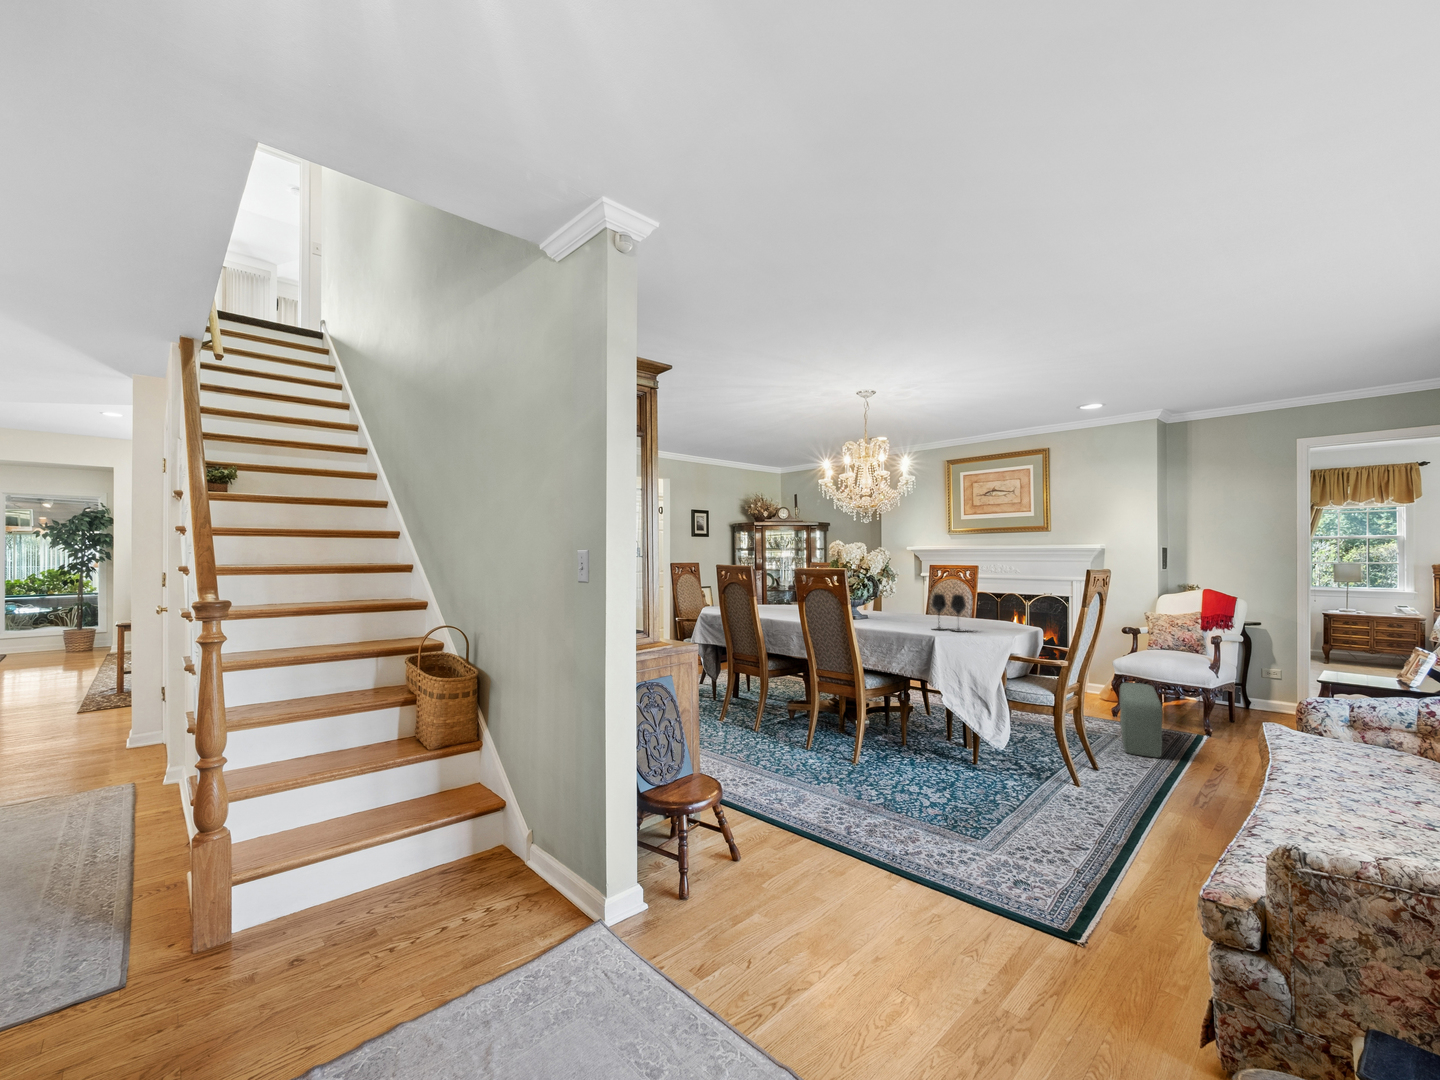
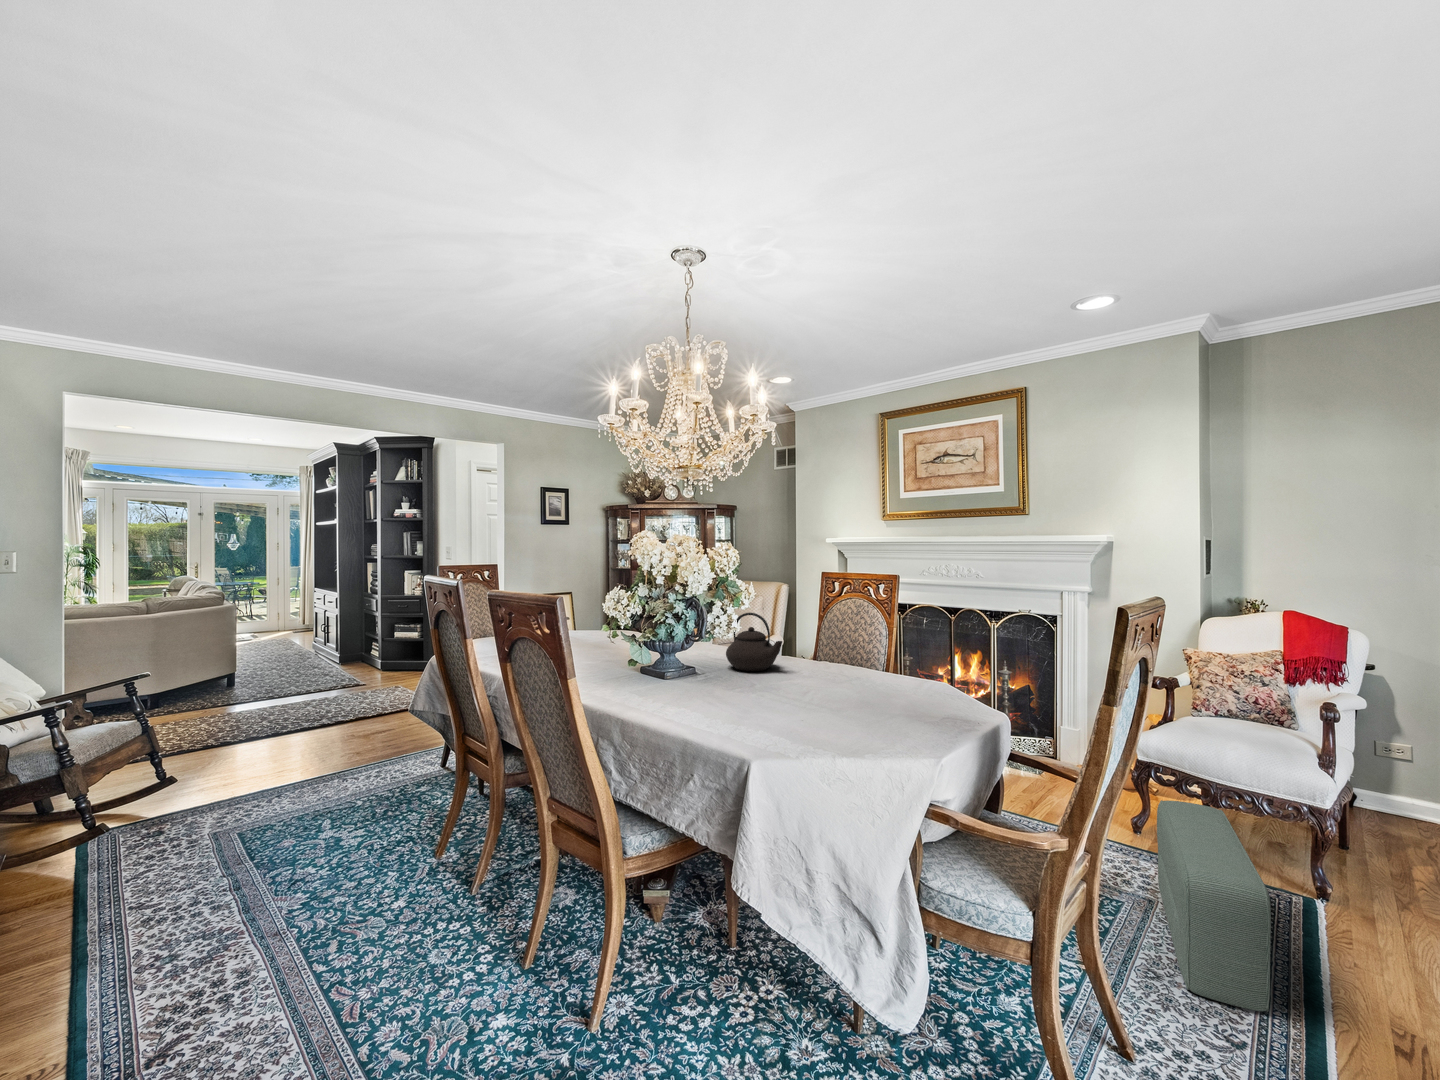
teapot: none [883,586,917,617] -> present [726,613,782,671]
wine glass: present [932,594,966,632] -> none [778,639,848,728]

